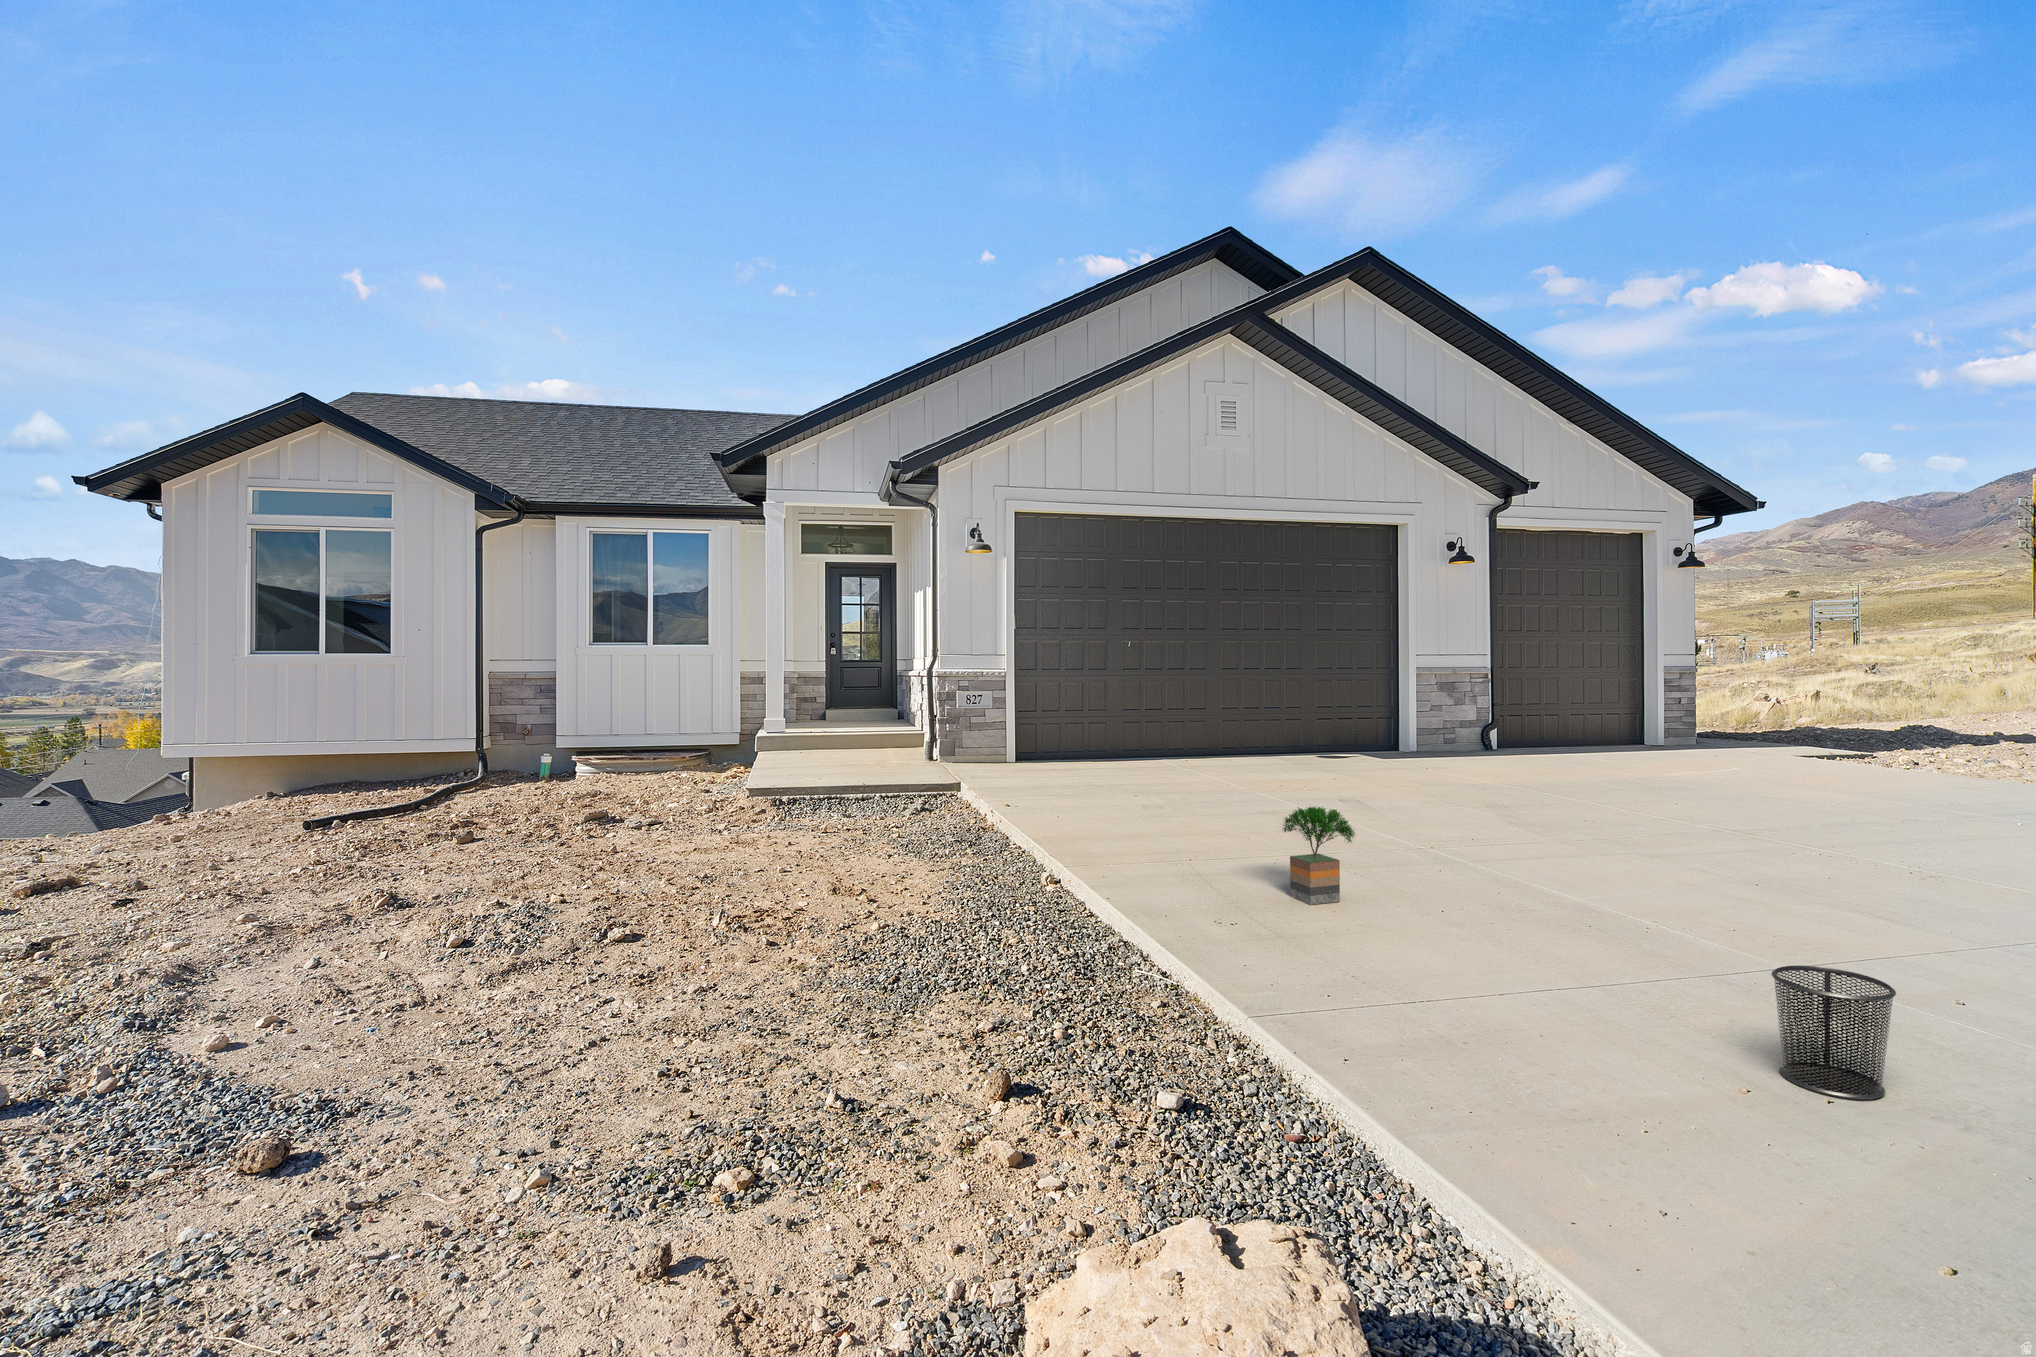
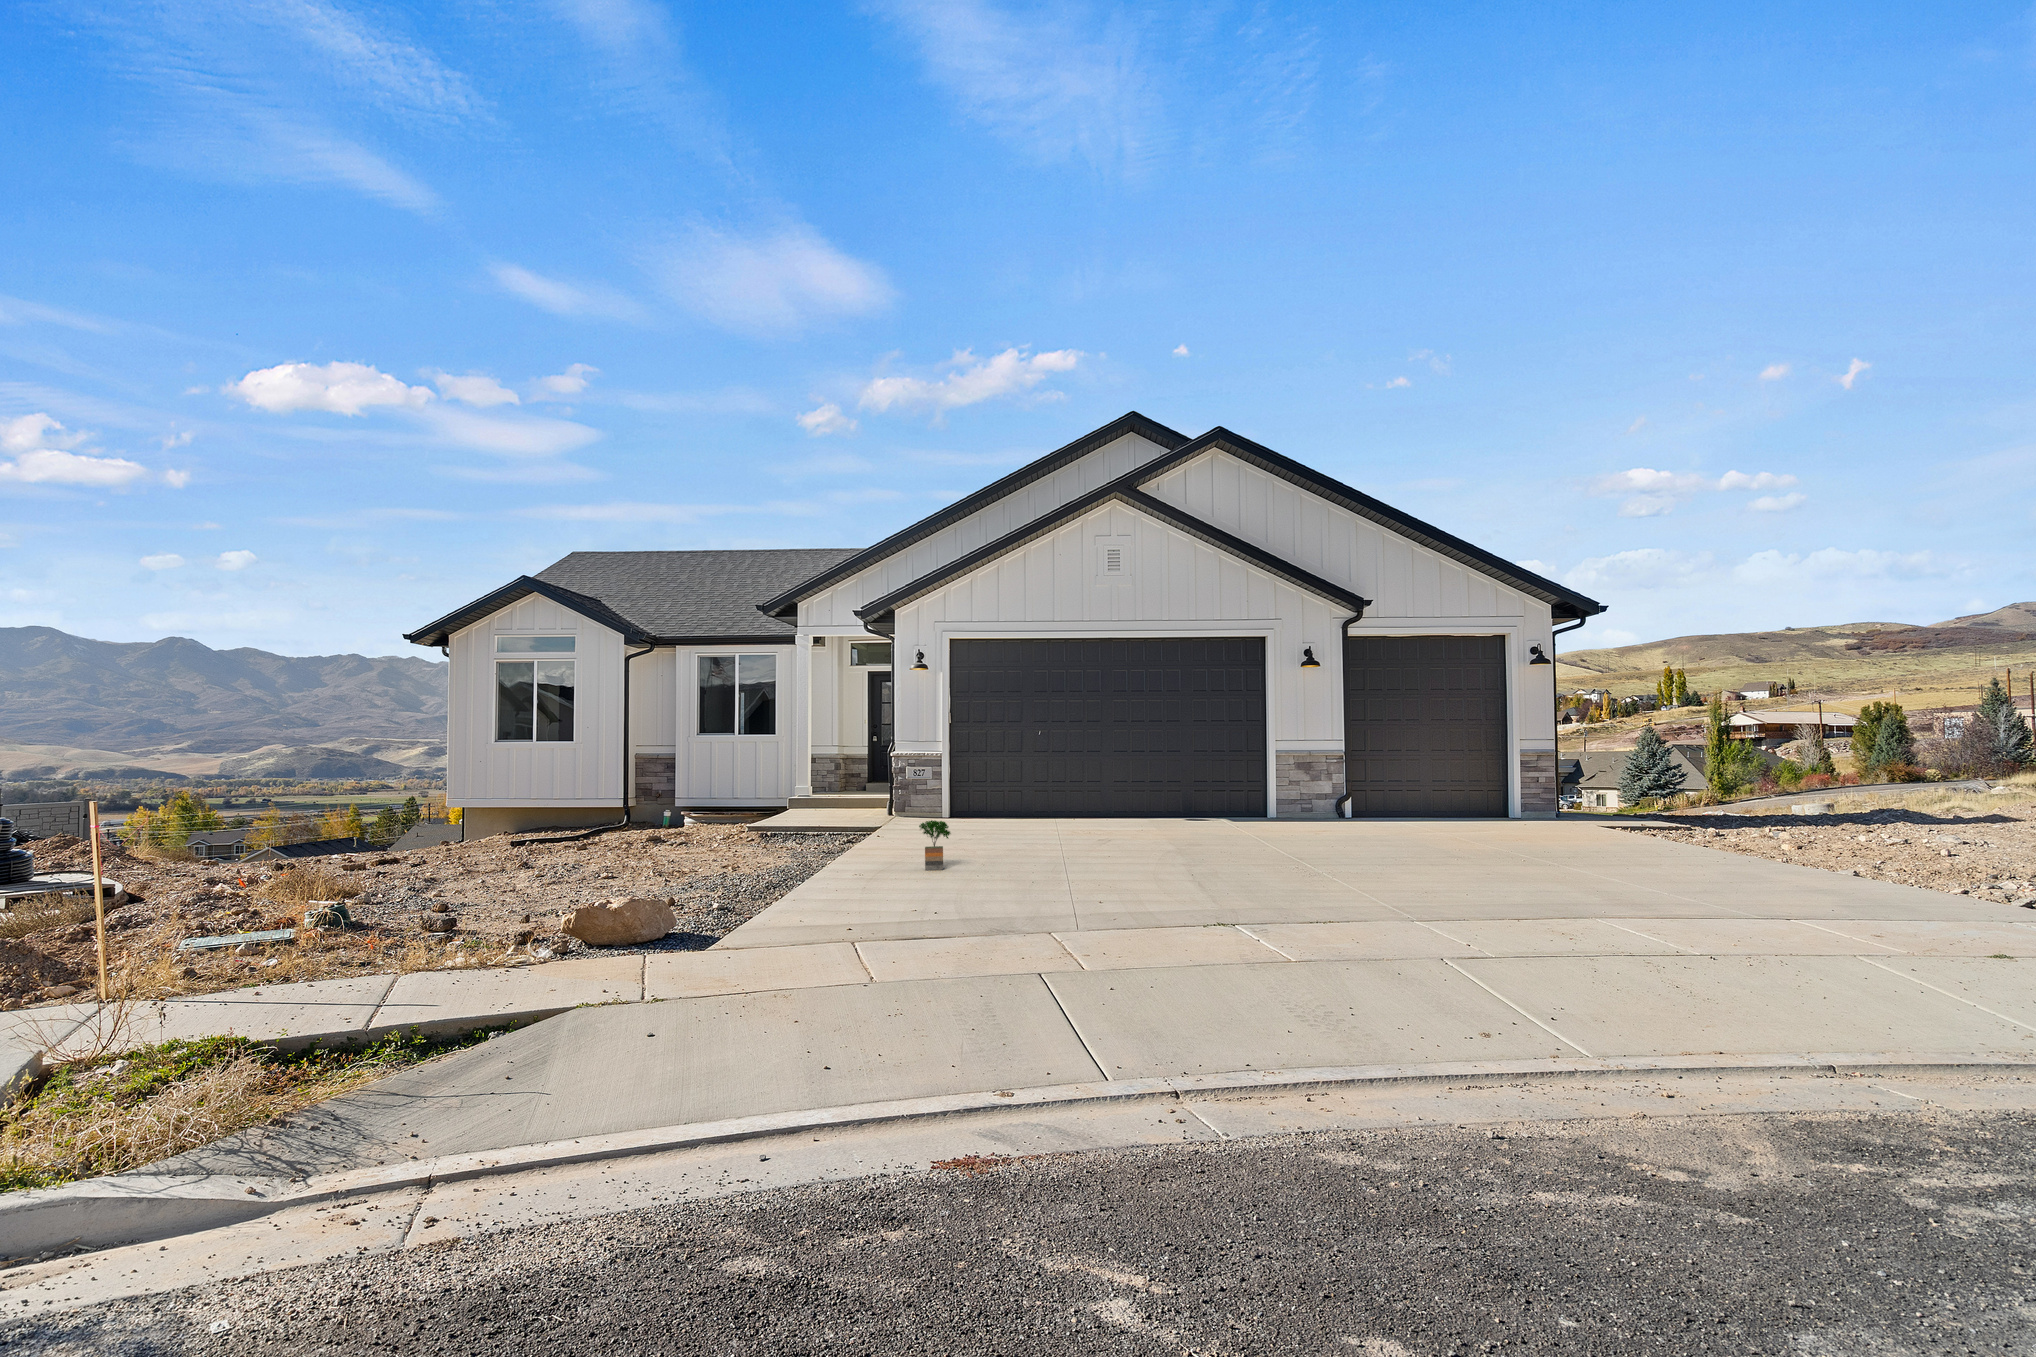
waste bin: present [1771,966,1896,1100] -> none [943,865,981,909]

